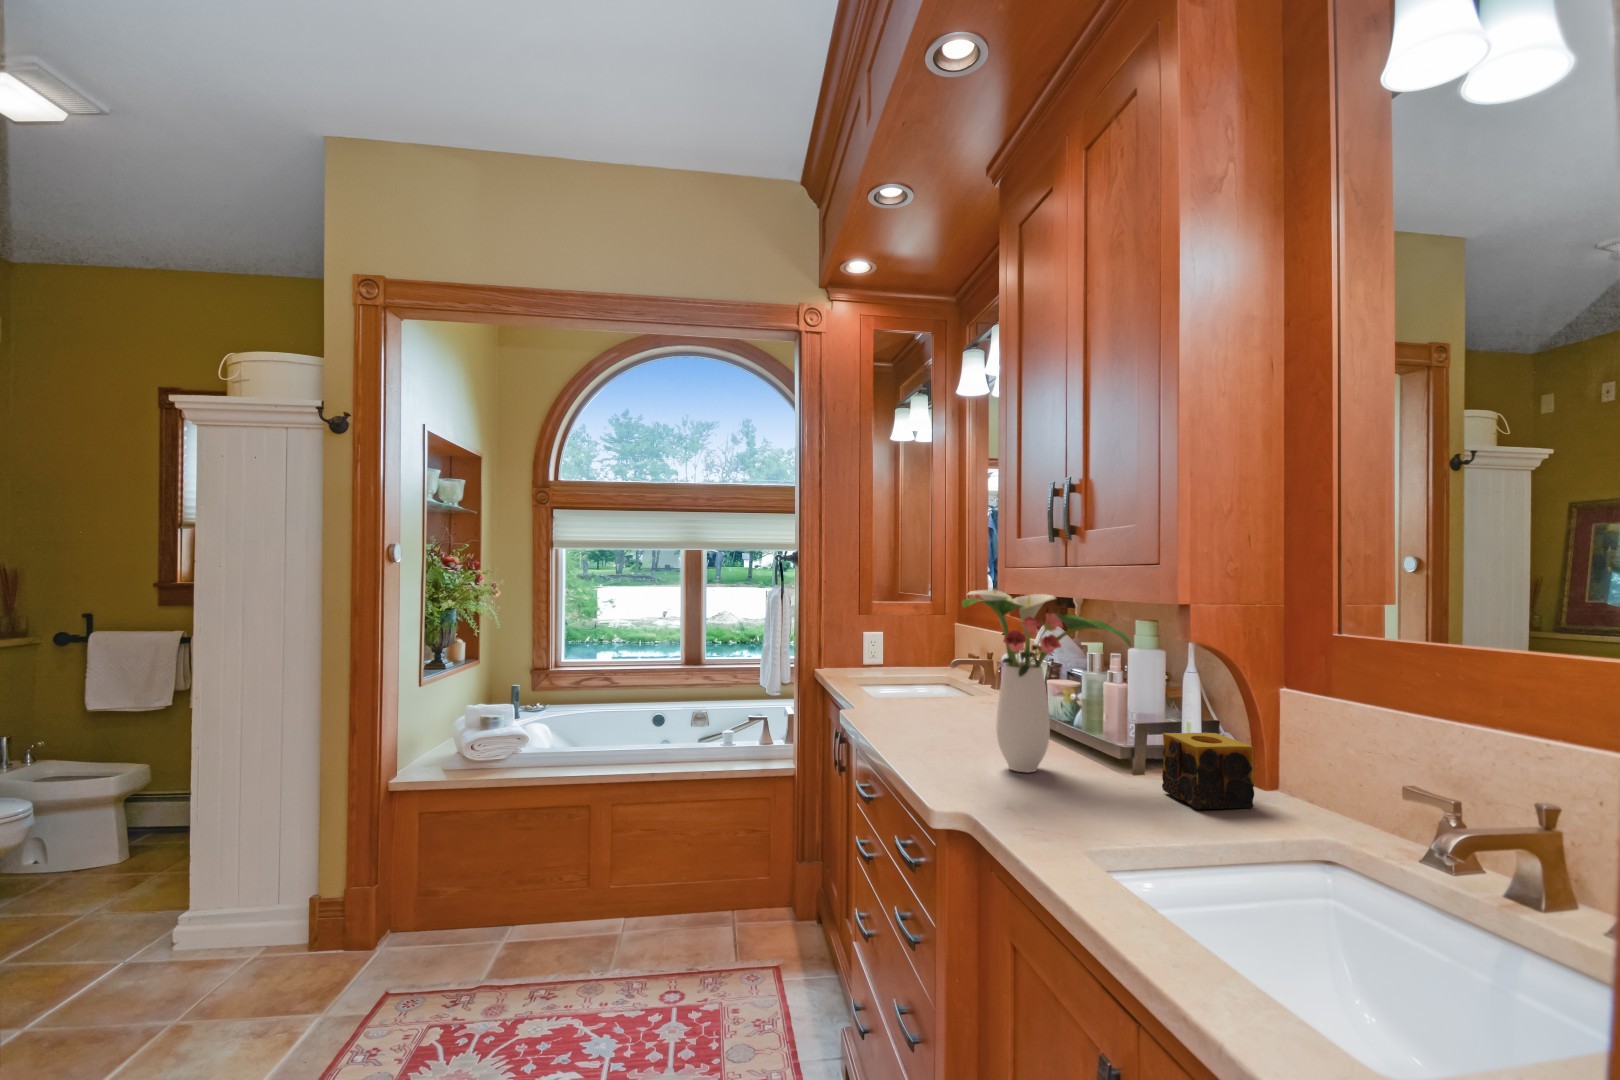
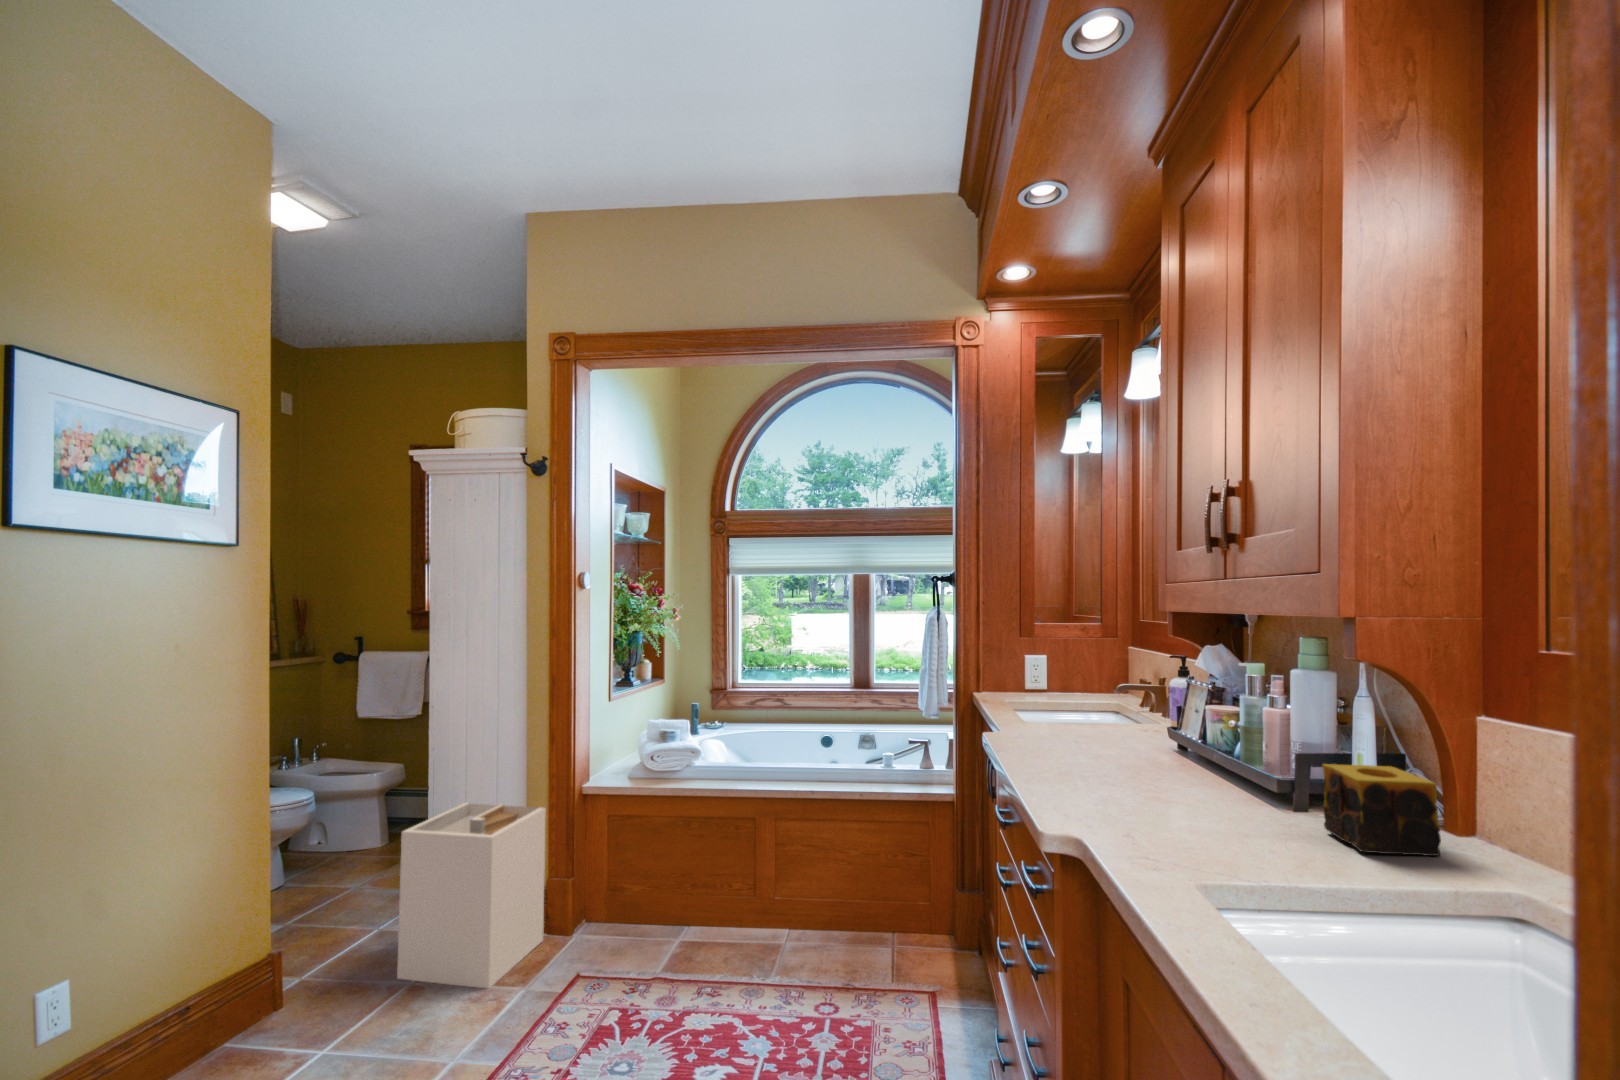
flower arrangement: present [962,589,1131,772] -> none [1078,603,1279,802]
laundry hamper: none [142,812,342,1030] -> present [397,803,546,989]

